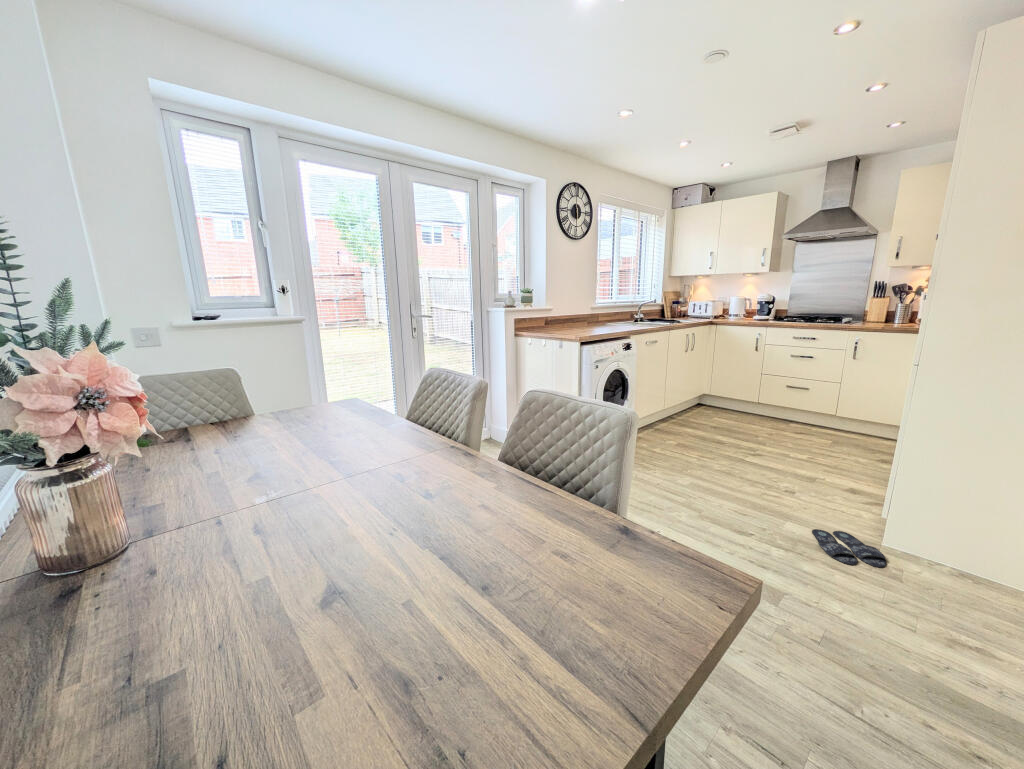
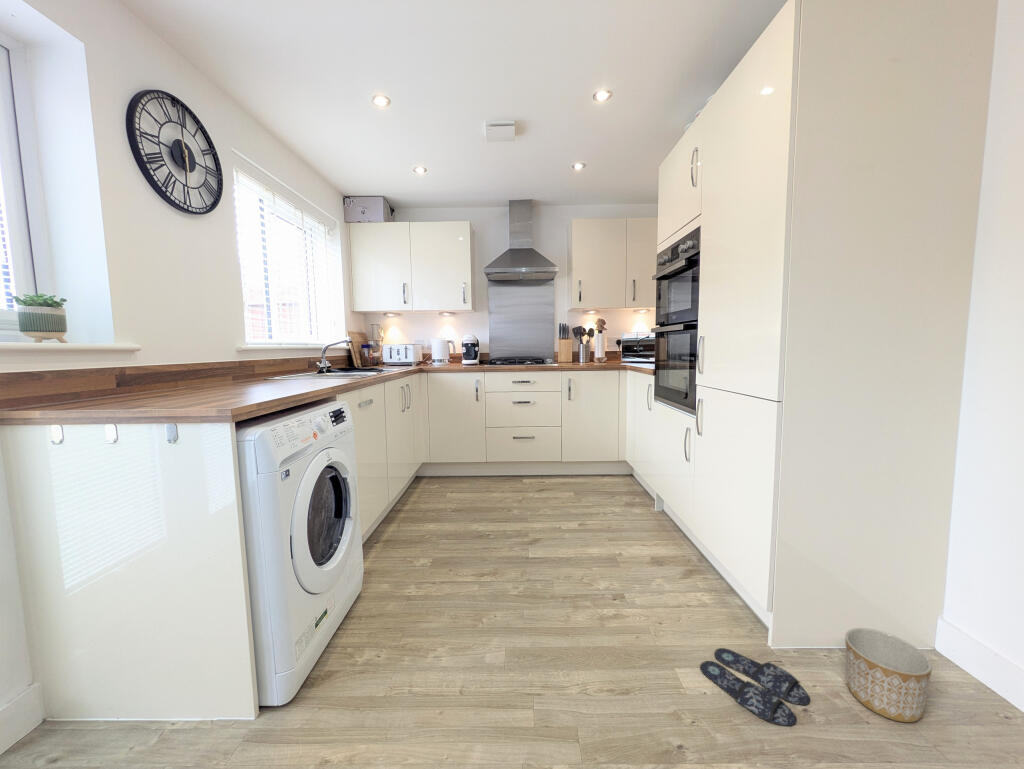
planter: none [927,543,1005,608] -> present [845,628,932,722]

